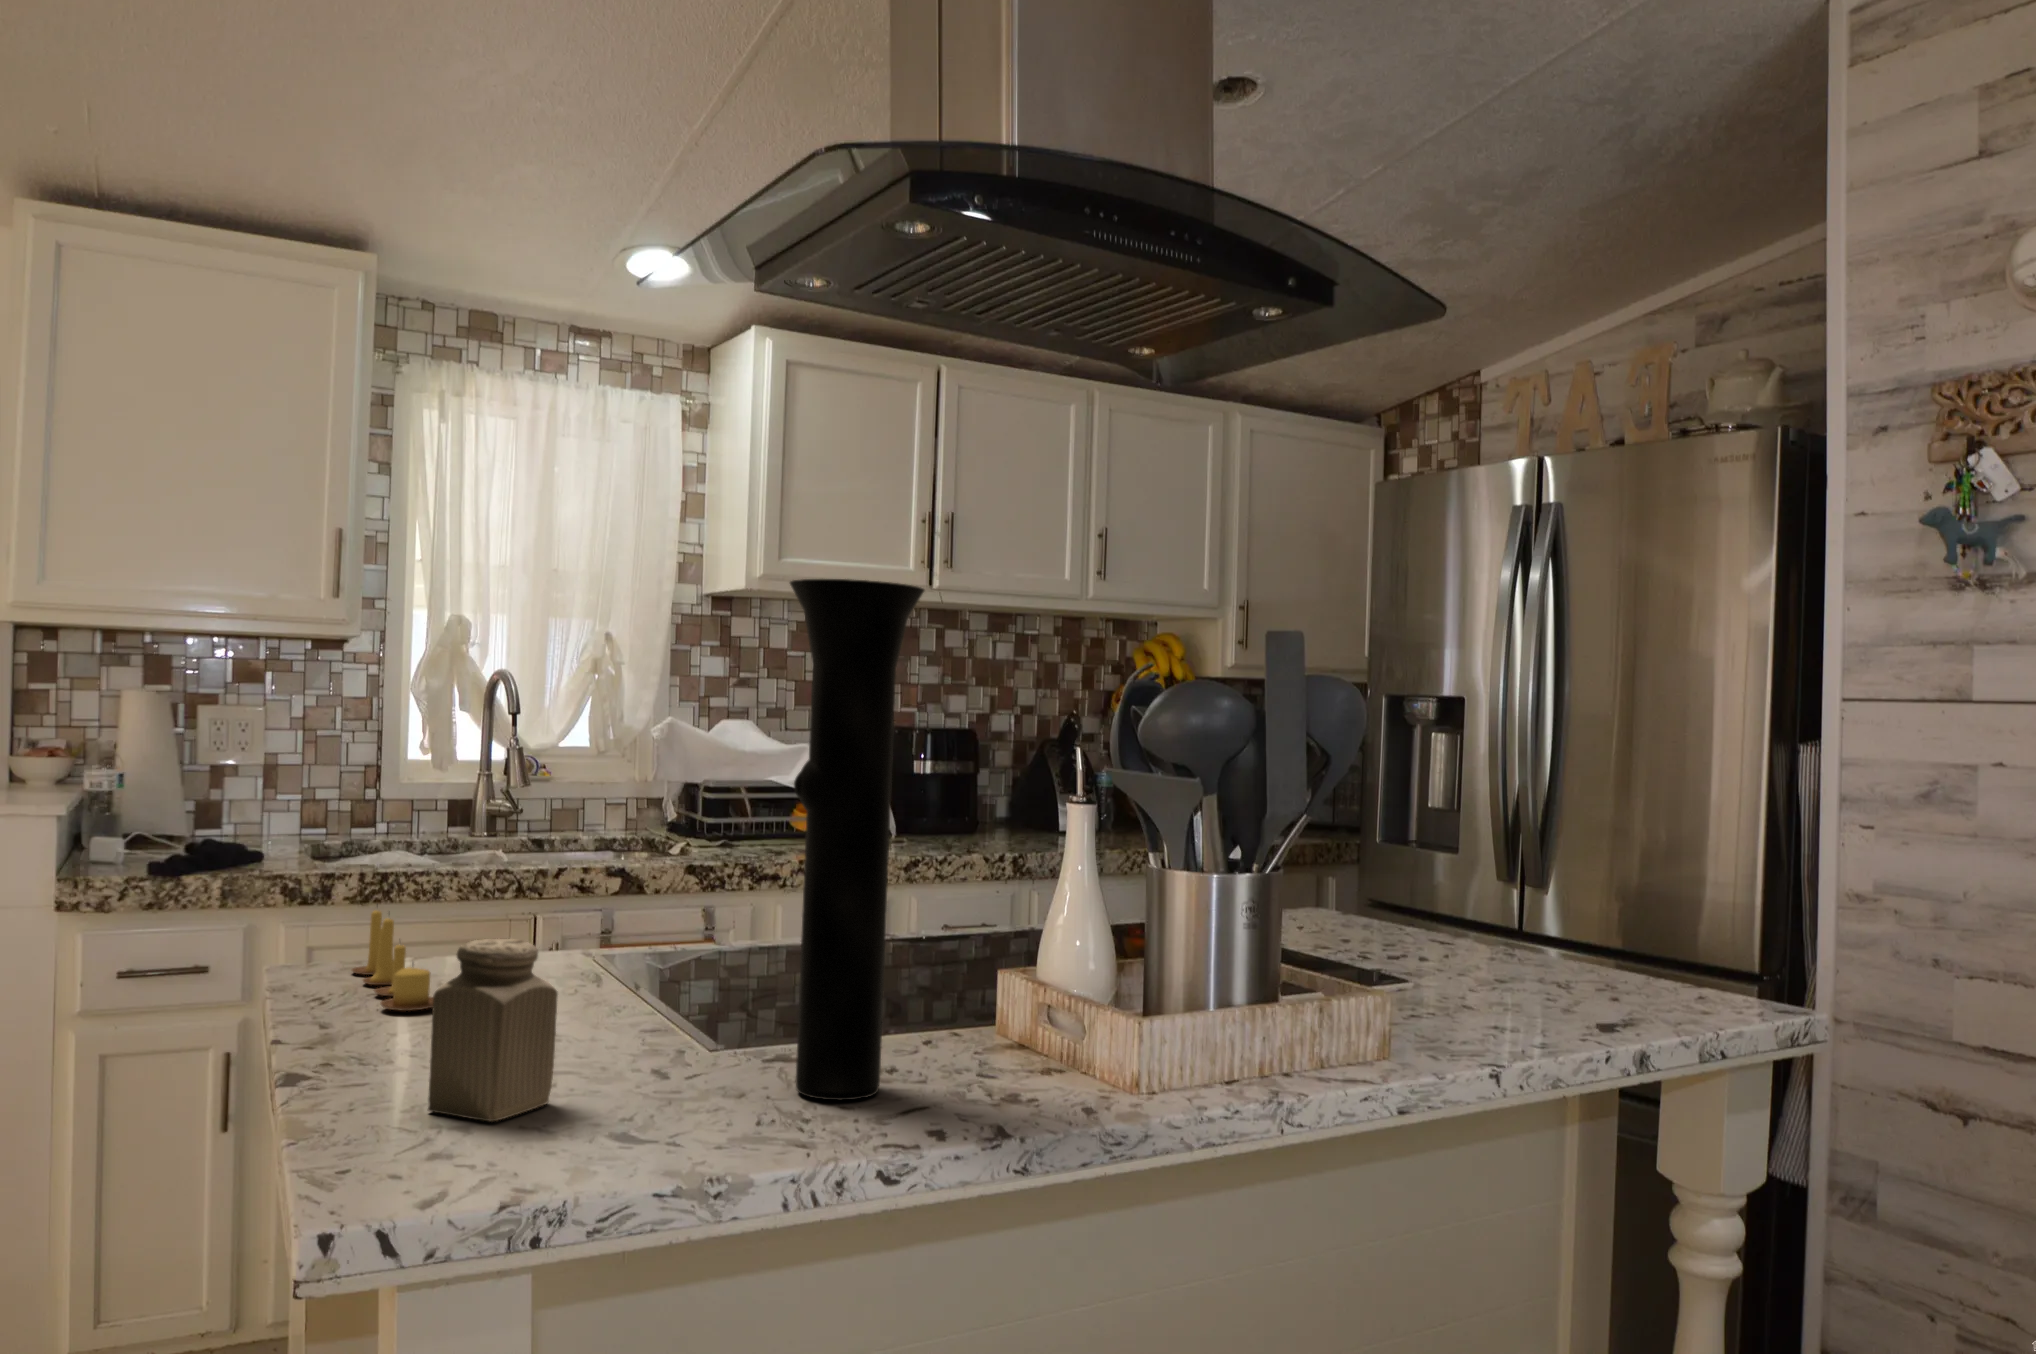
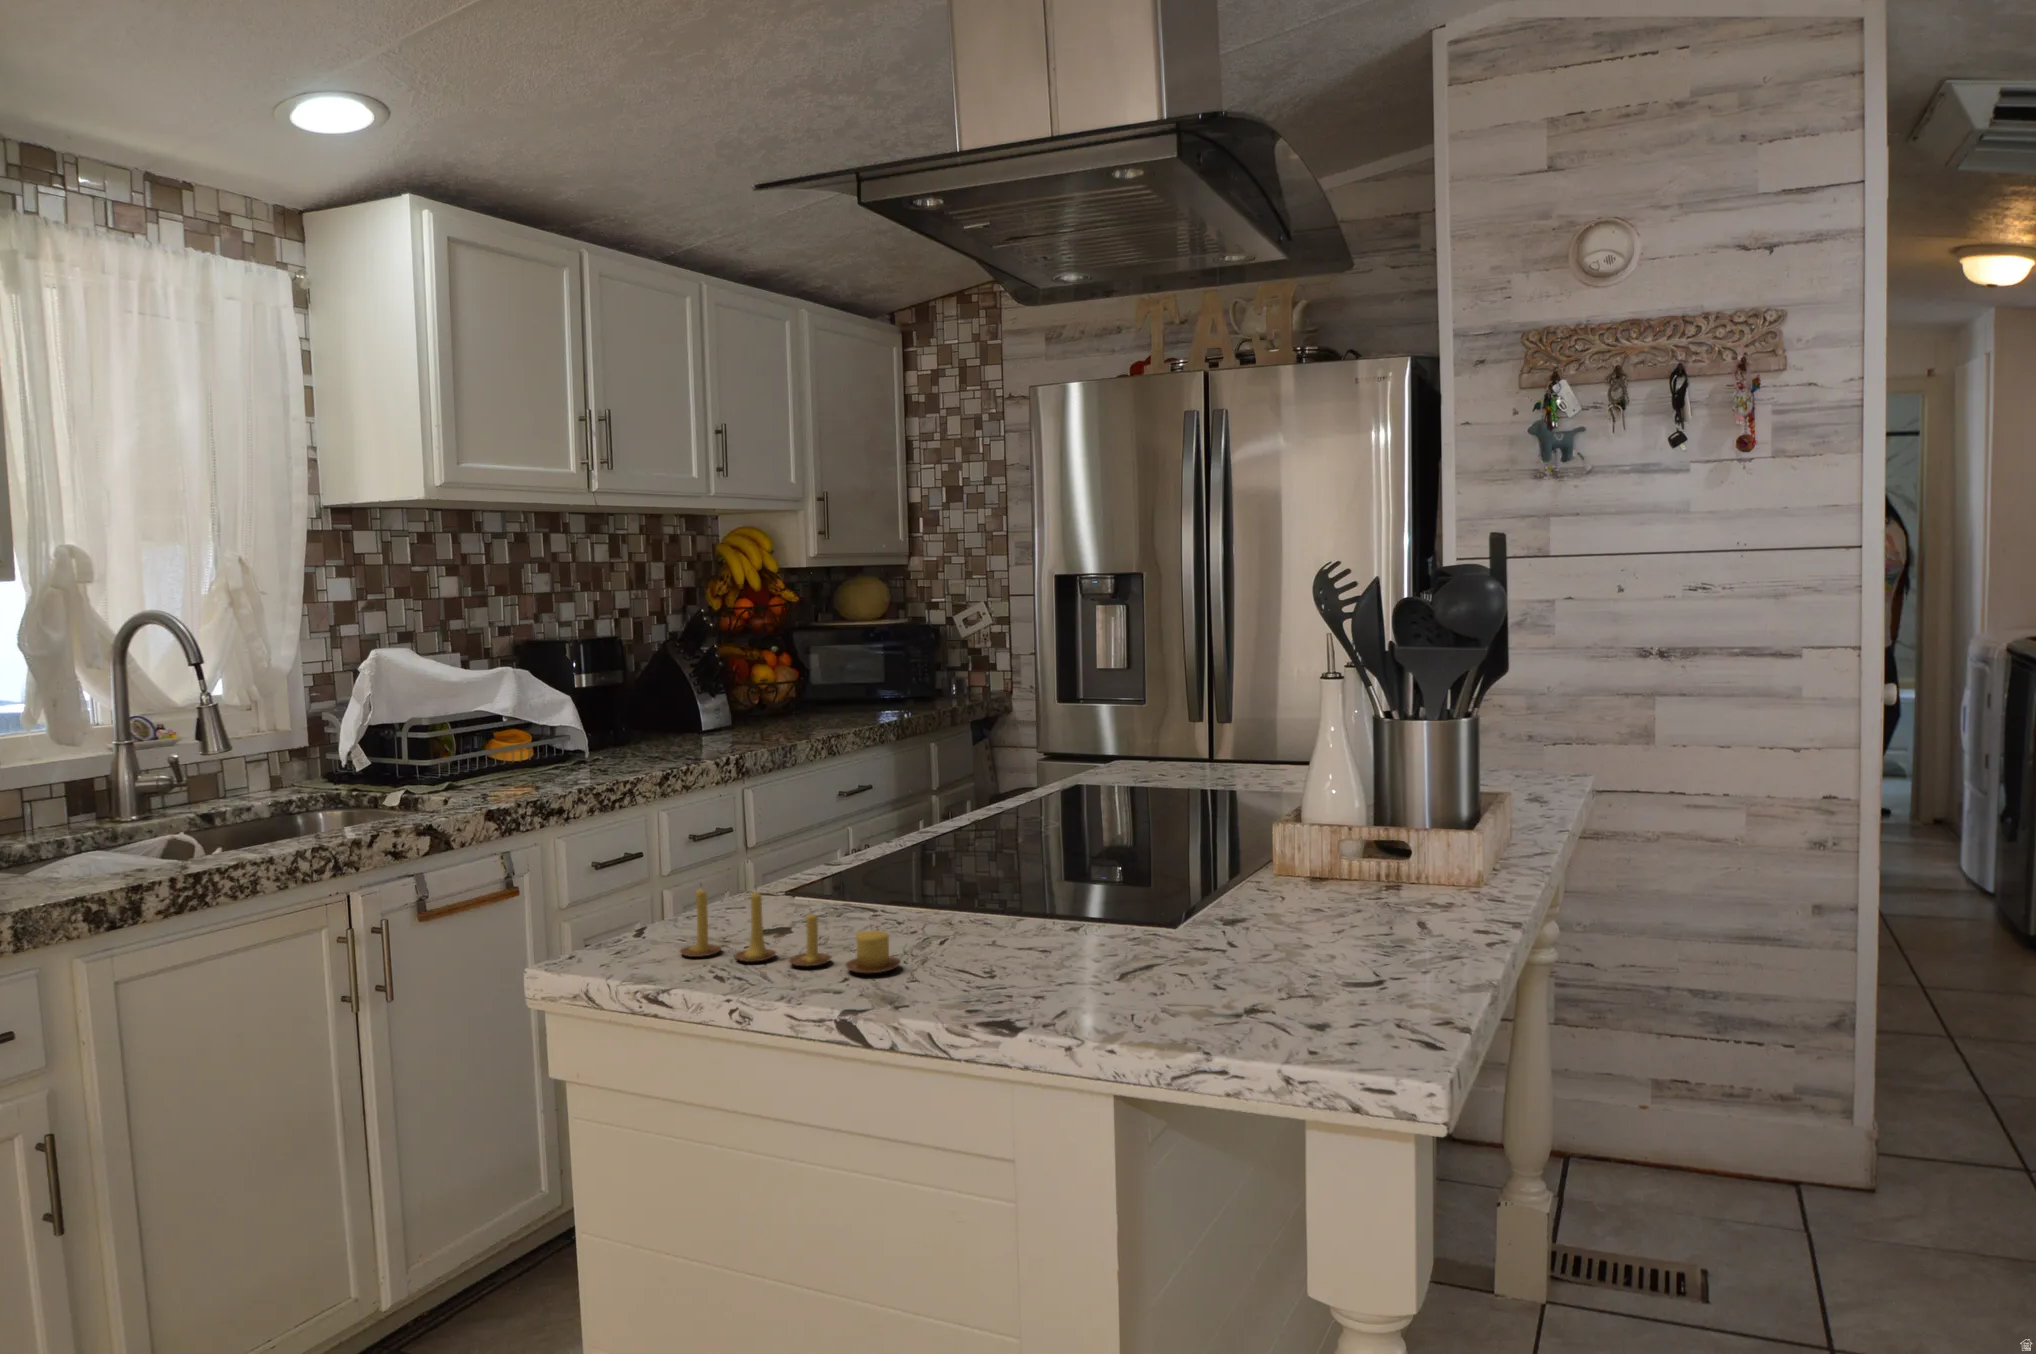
vase: present [790,579,924,1100] -> none [1307,547,1419,954]
salt shaker: present [428,939,558,1121] -> none [1192,870,1284,1023]

